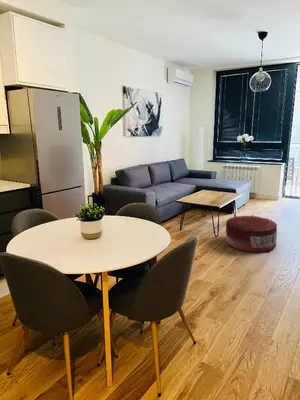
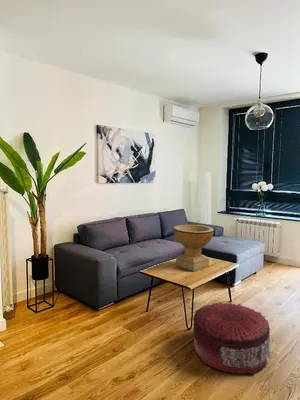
decorative bowl: none [198,166,229,199] -> present [173,225,214,272]

